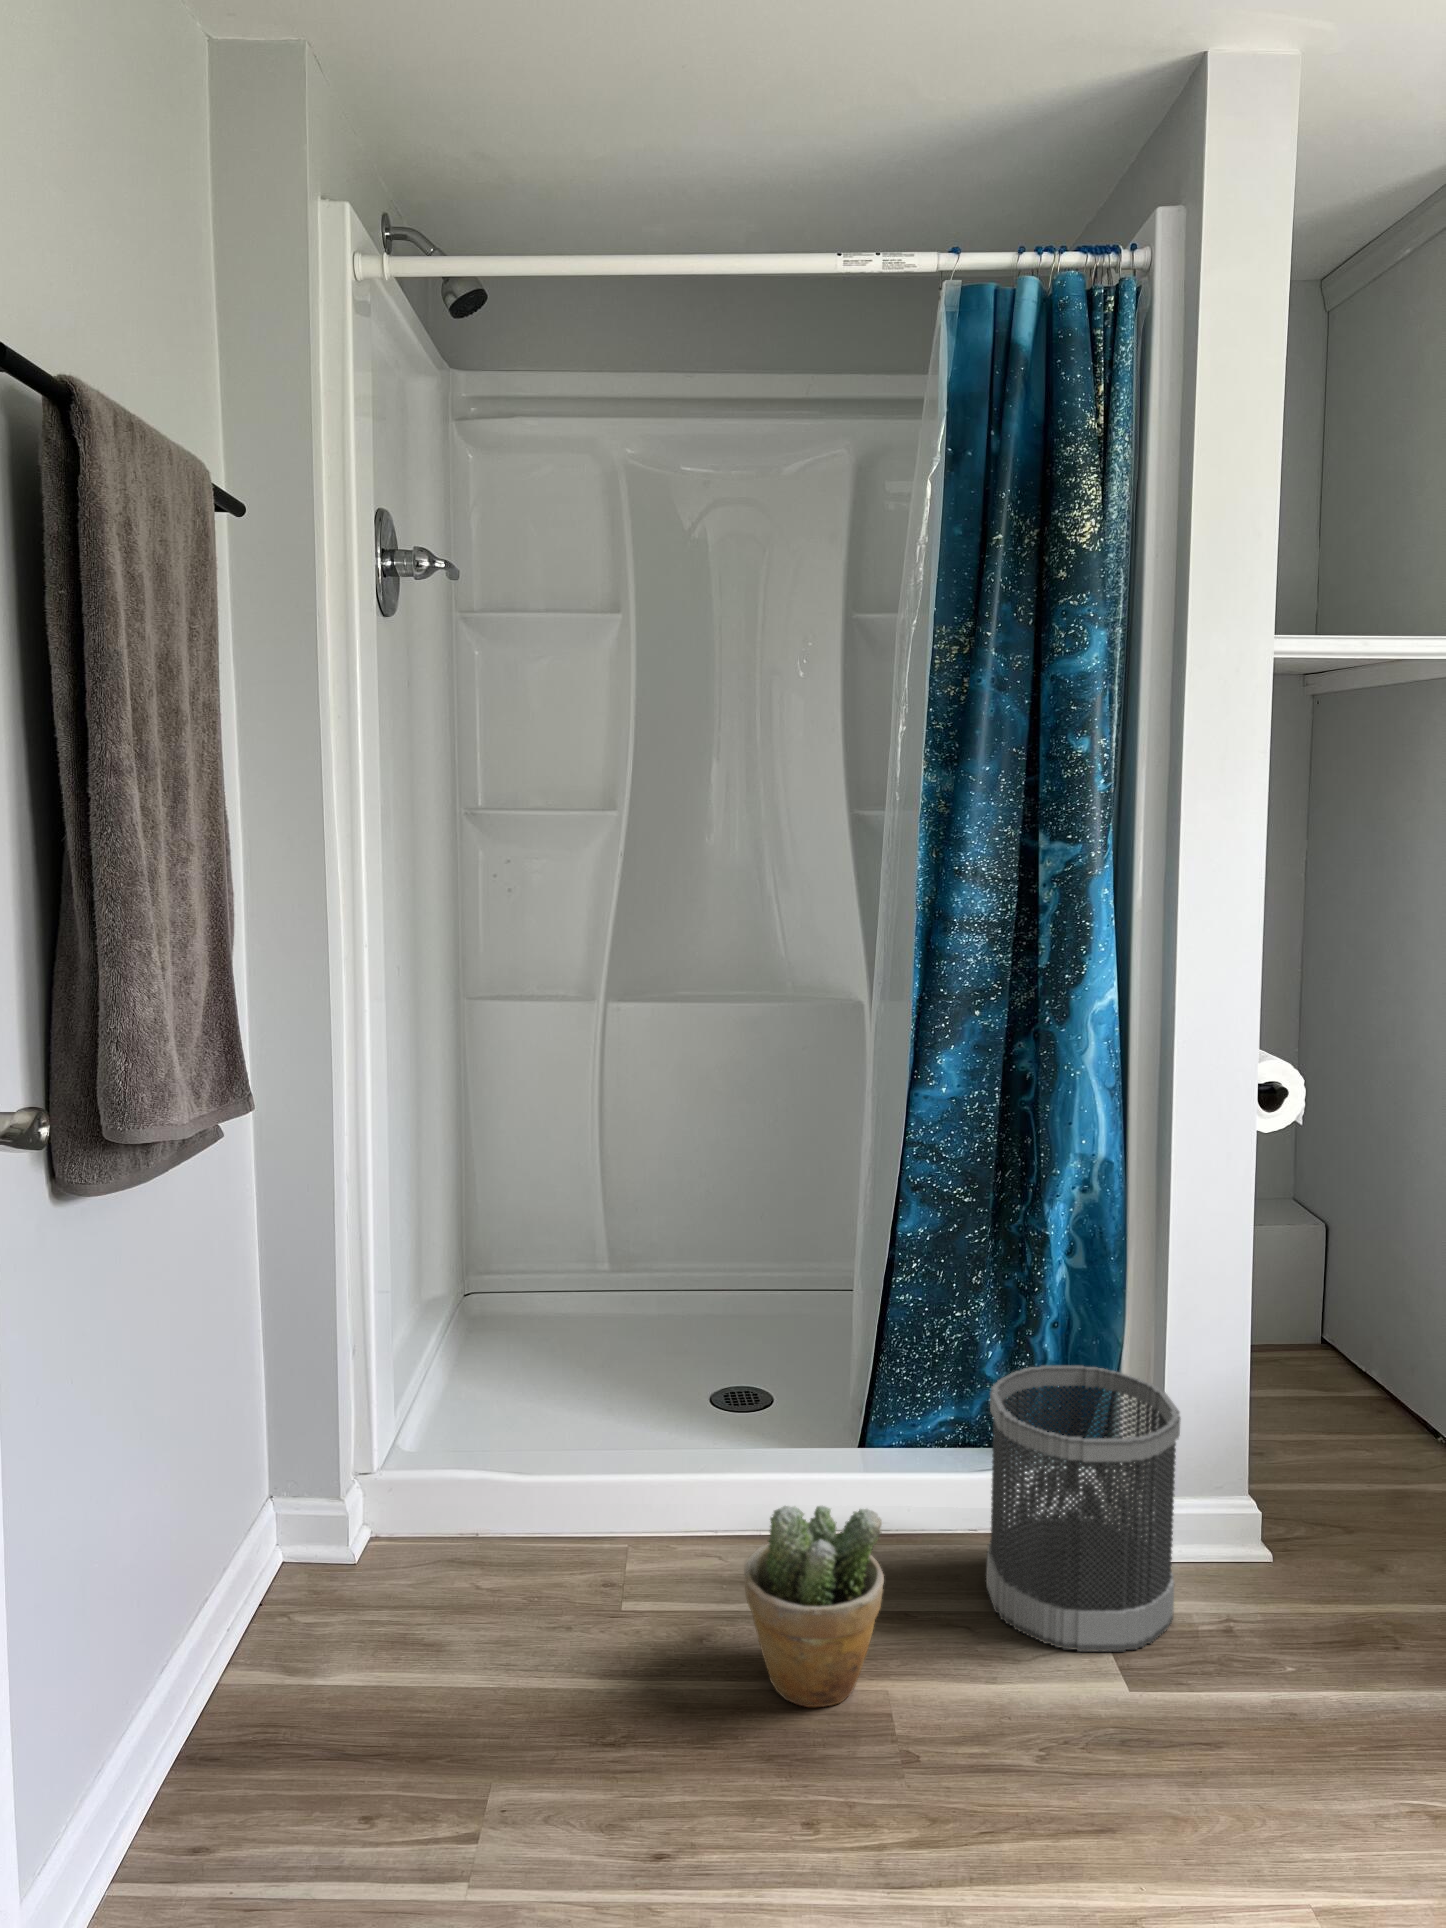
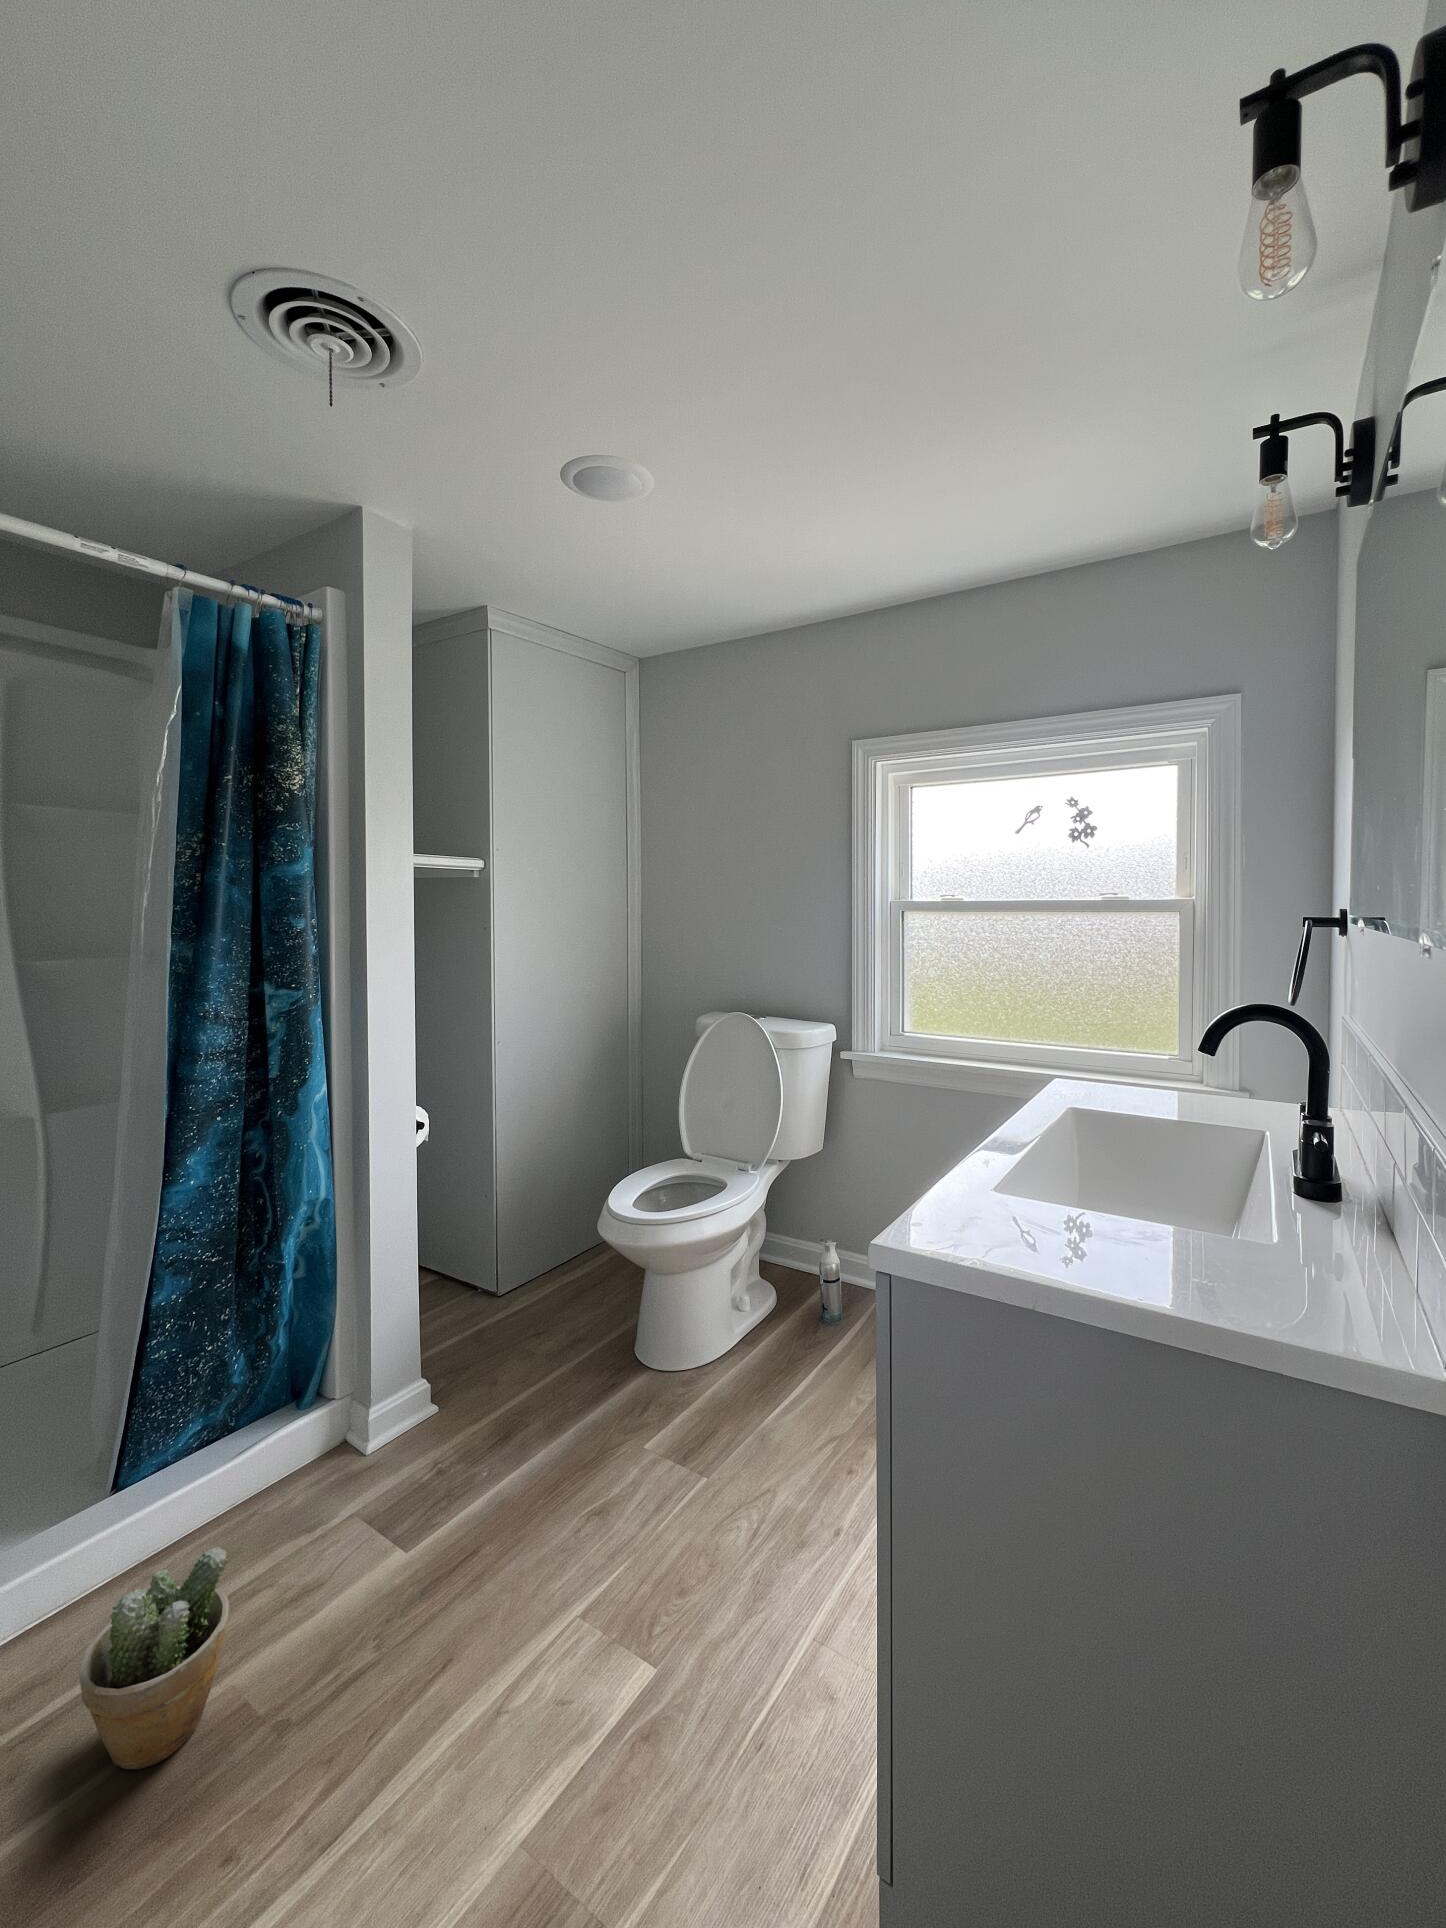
wastebasket: present [986,1366,1181,1652] -> none [265,1337,408,1563]

